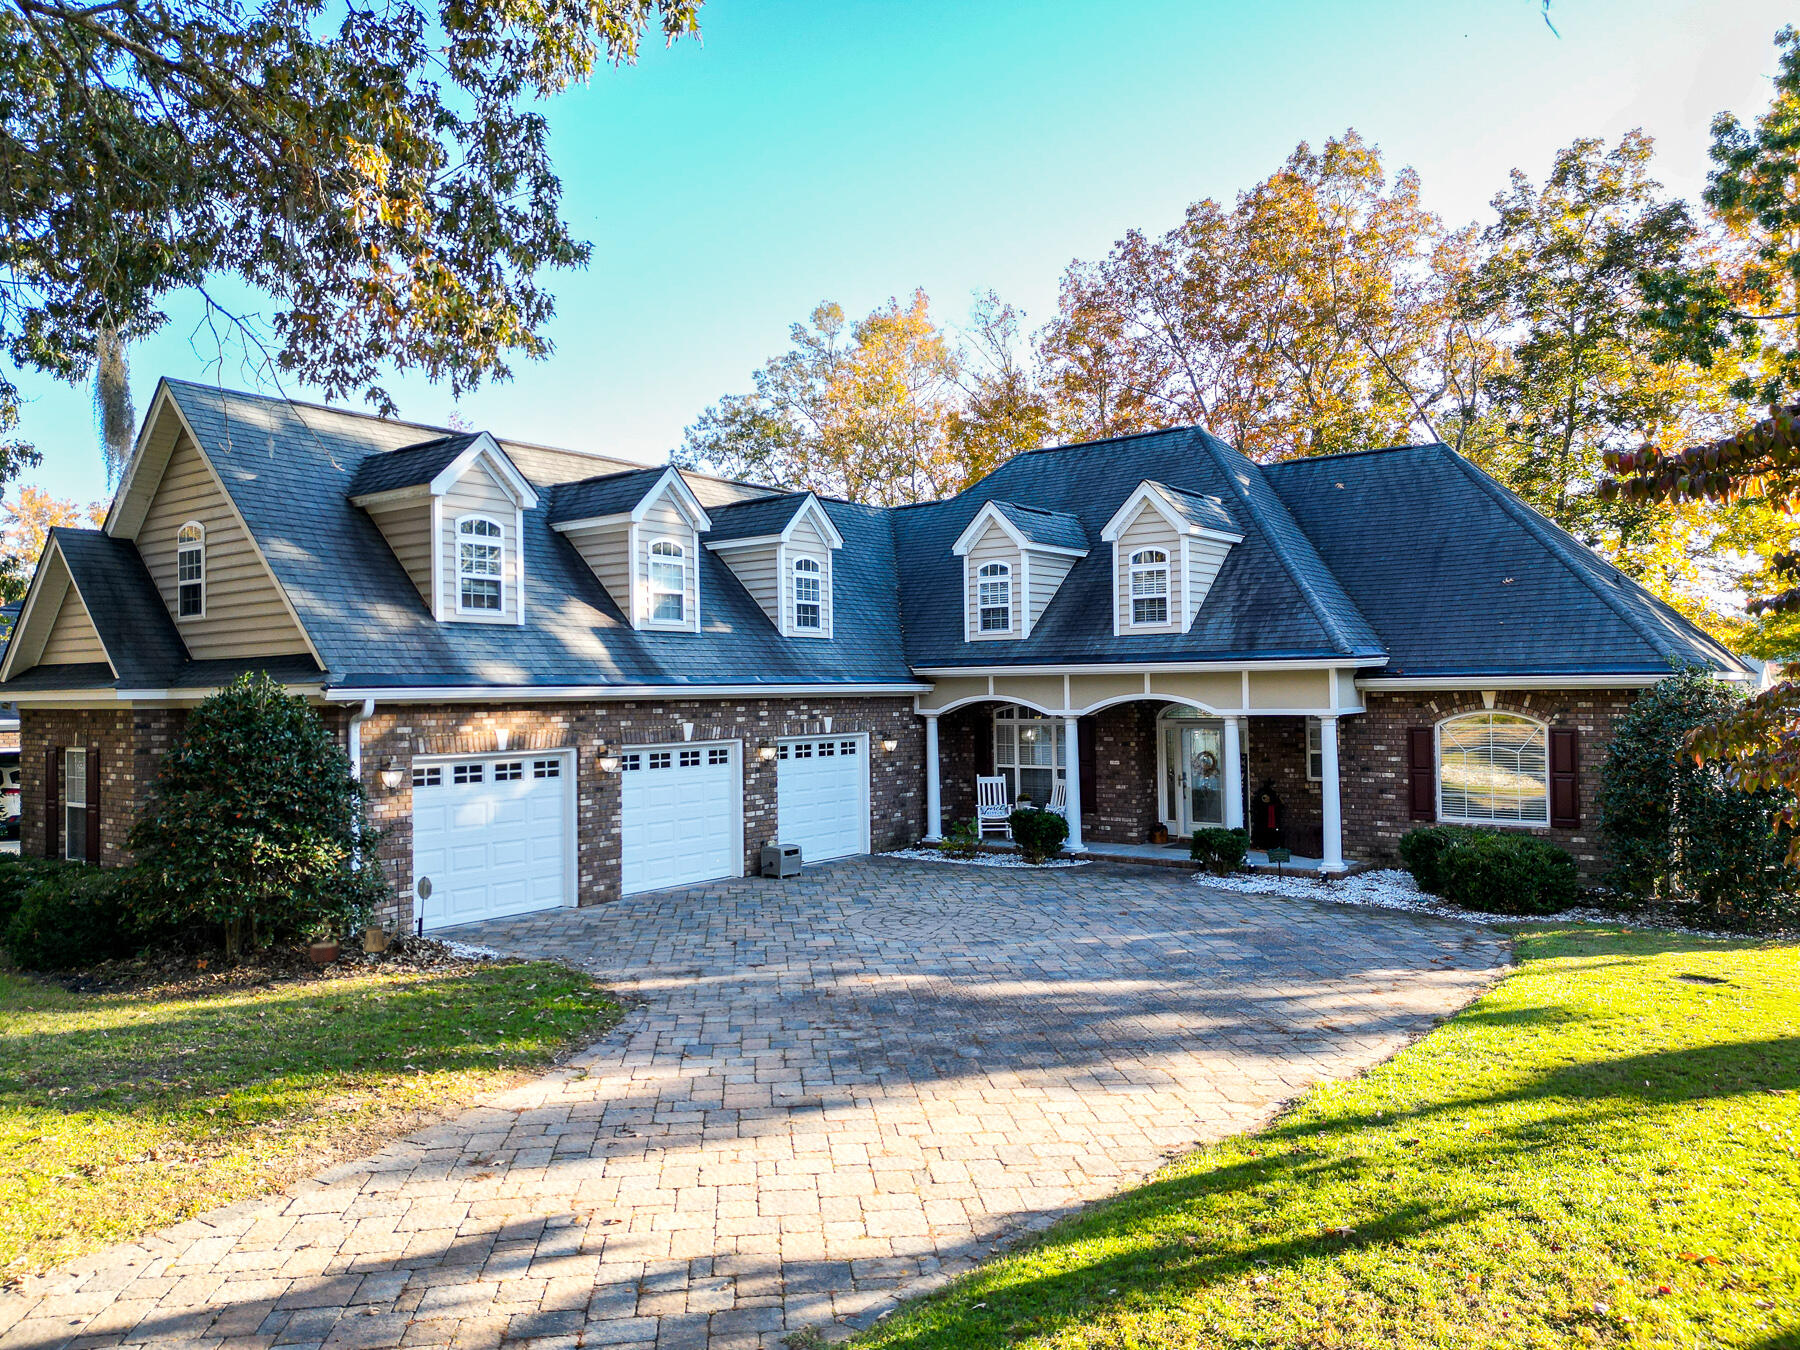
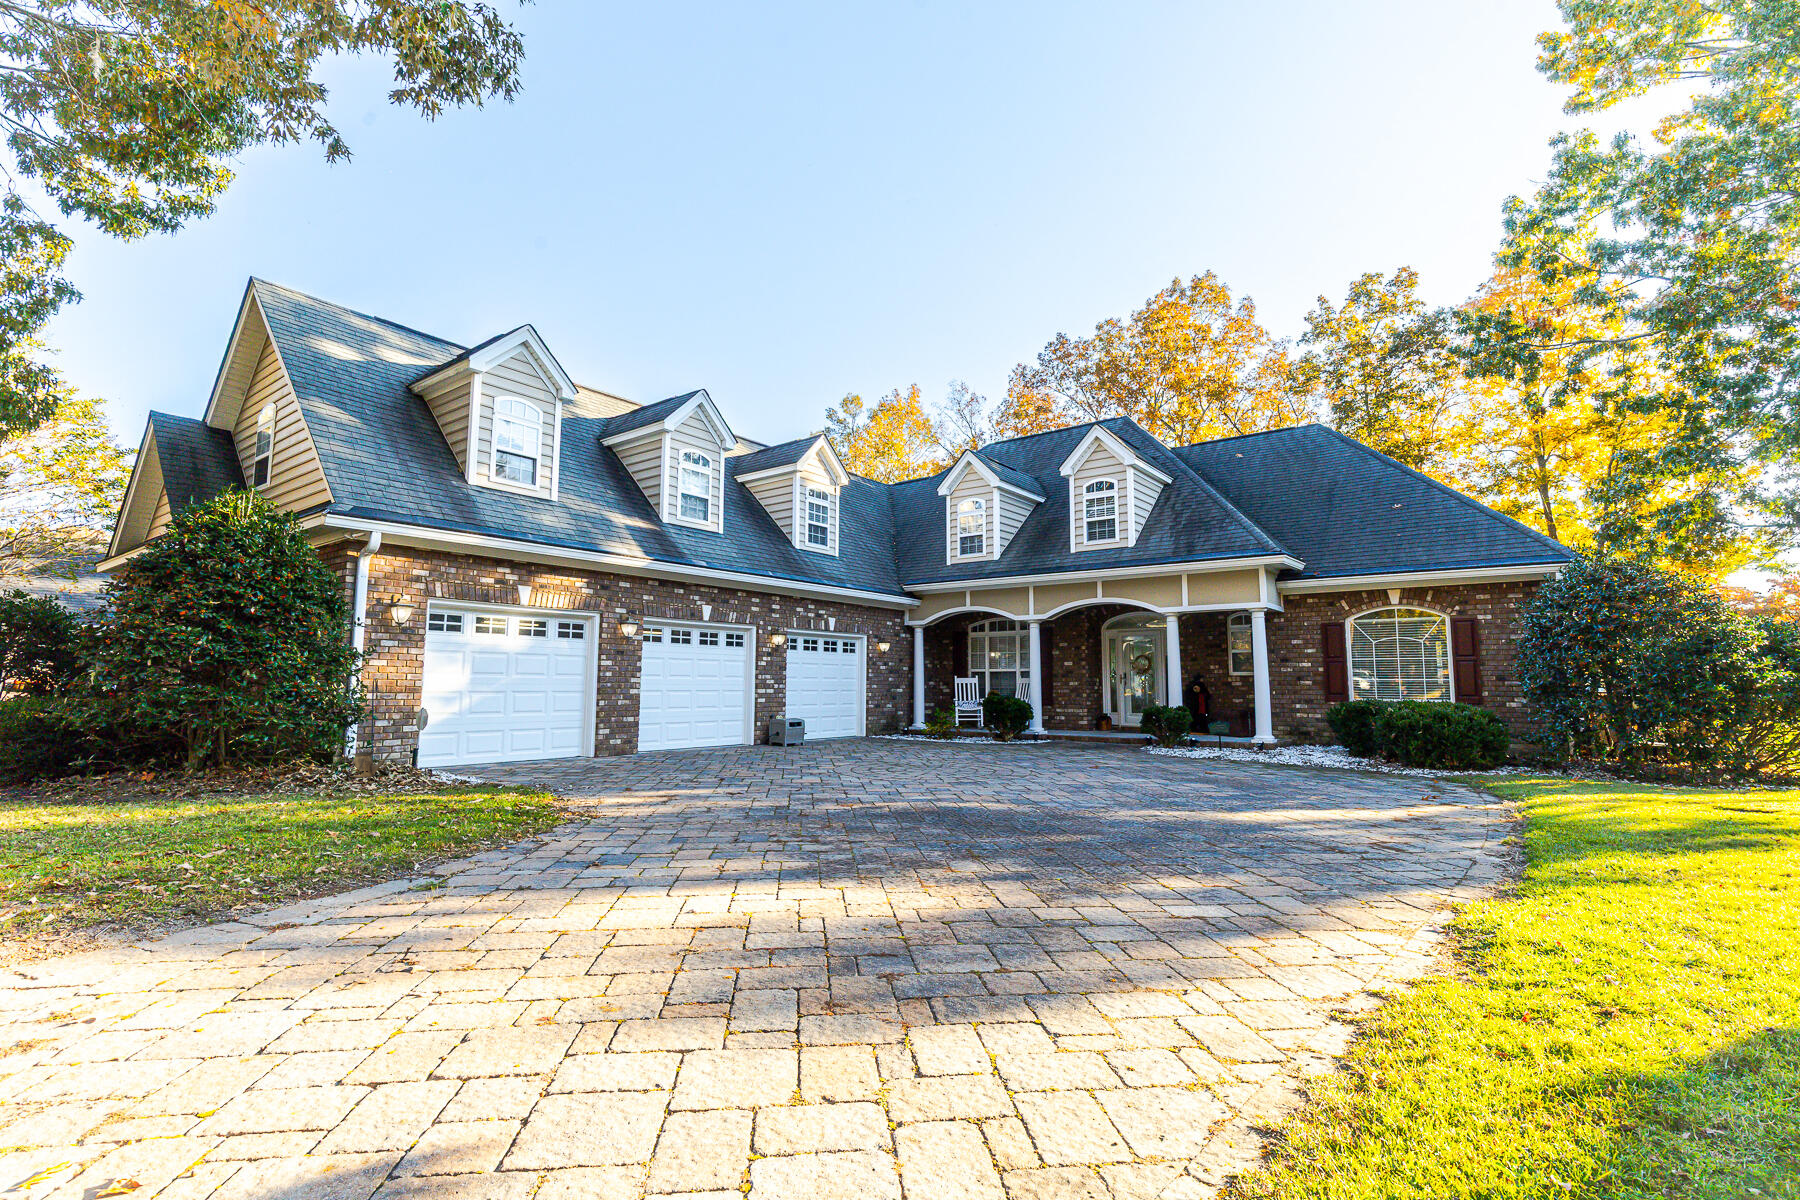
decorative plant: present [308,916,340,962] -> none [286,733,321,783]

